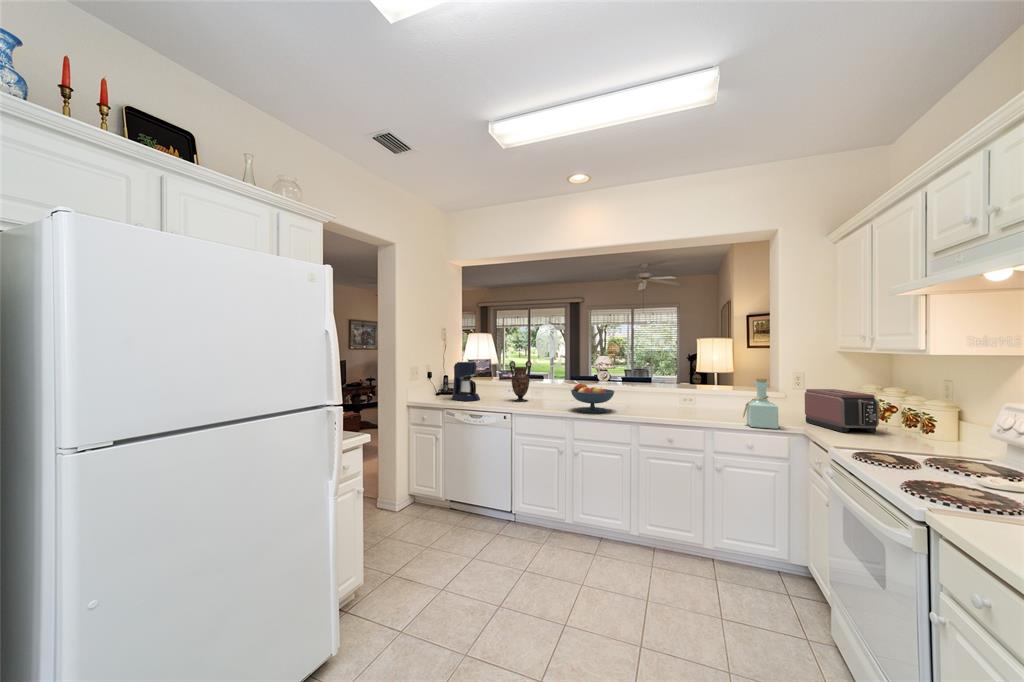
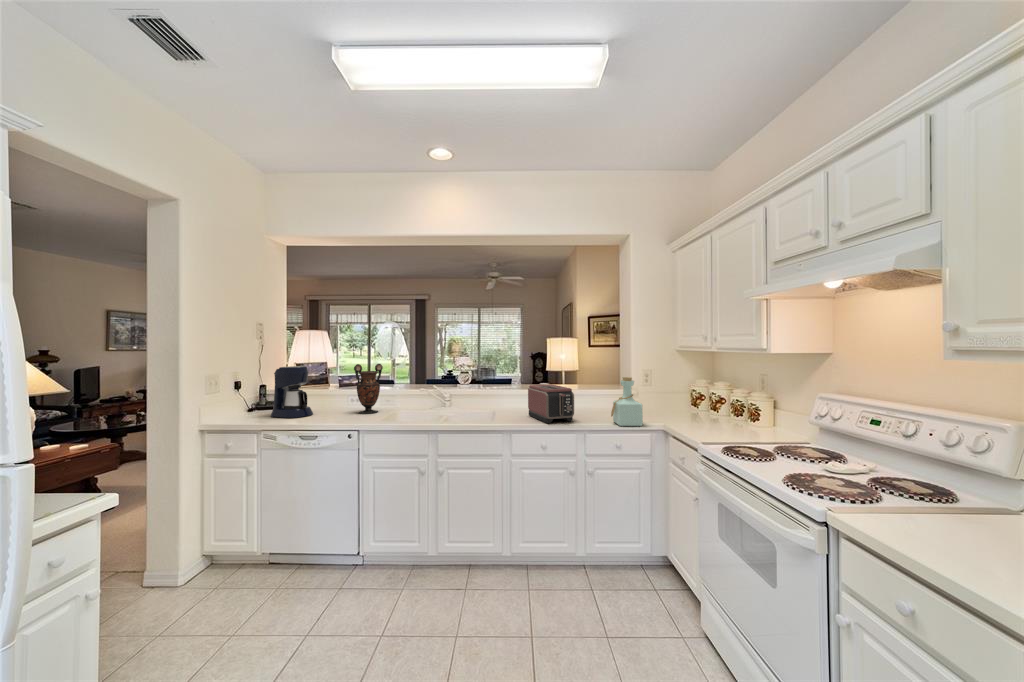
fruit bowl: present [571,383,615,413] -> none [434,388,483,422]
toaster: present [805,389,879,433] -> present [528,384,574,423]

